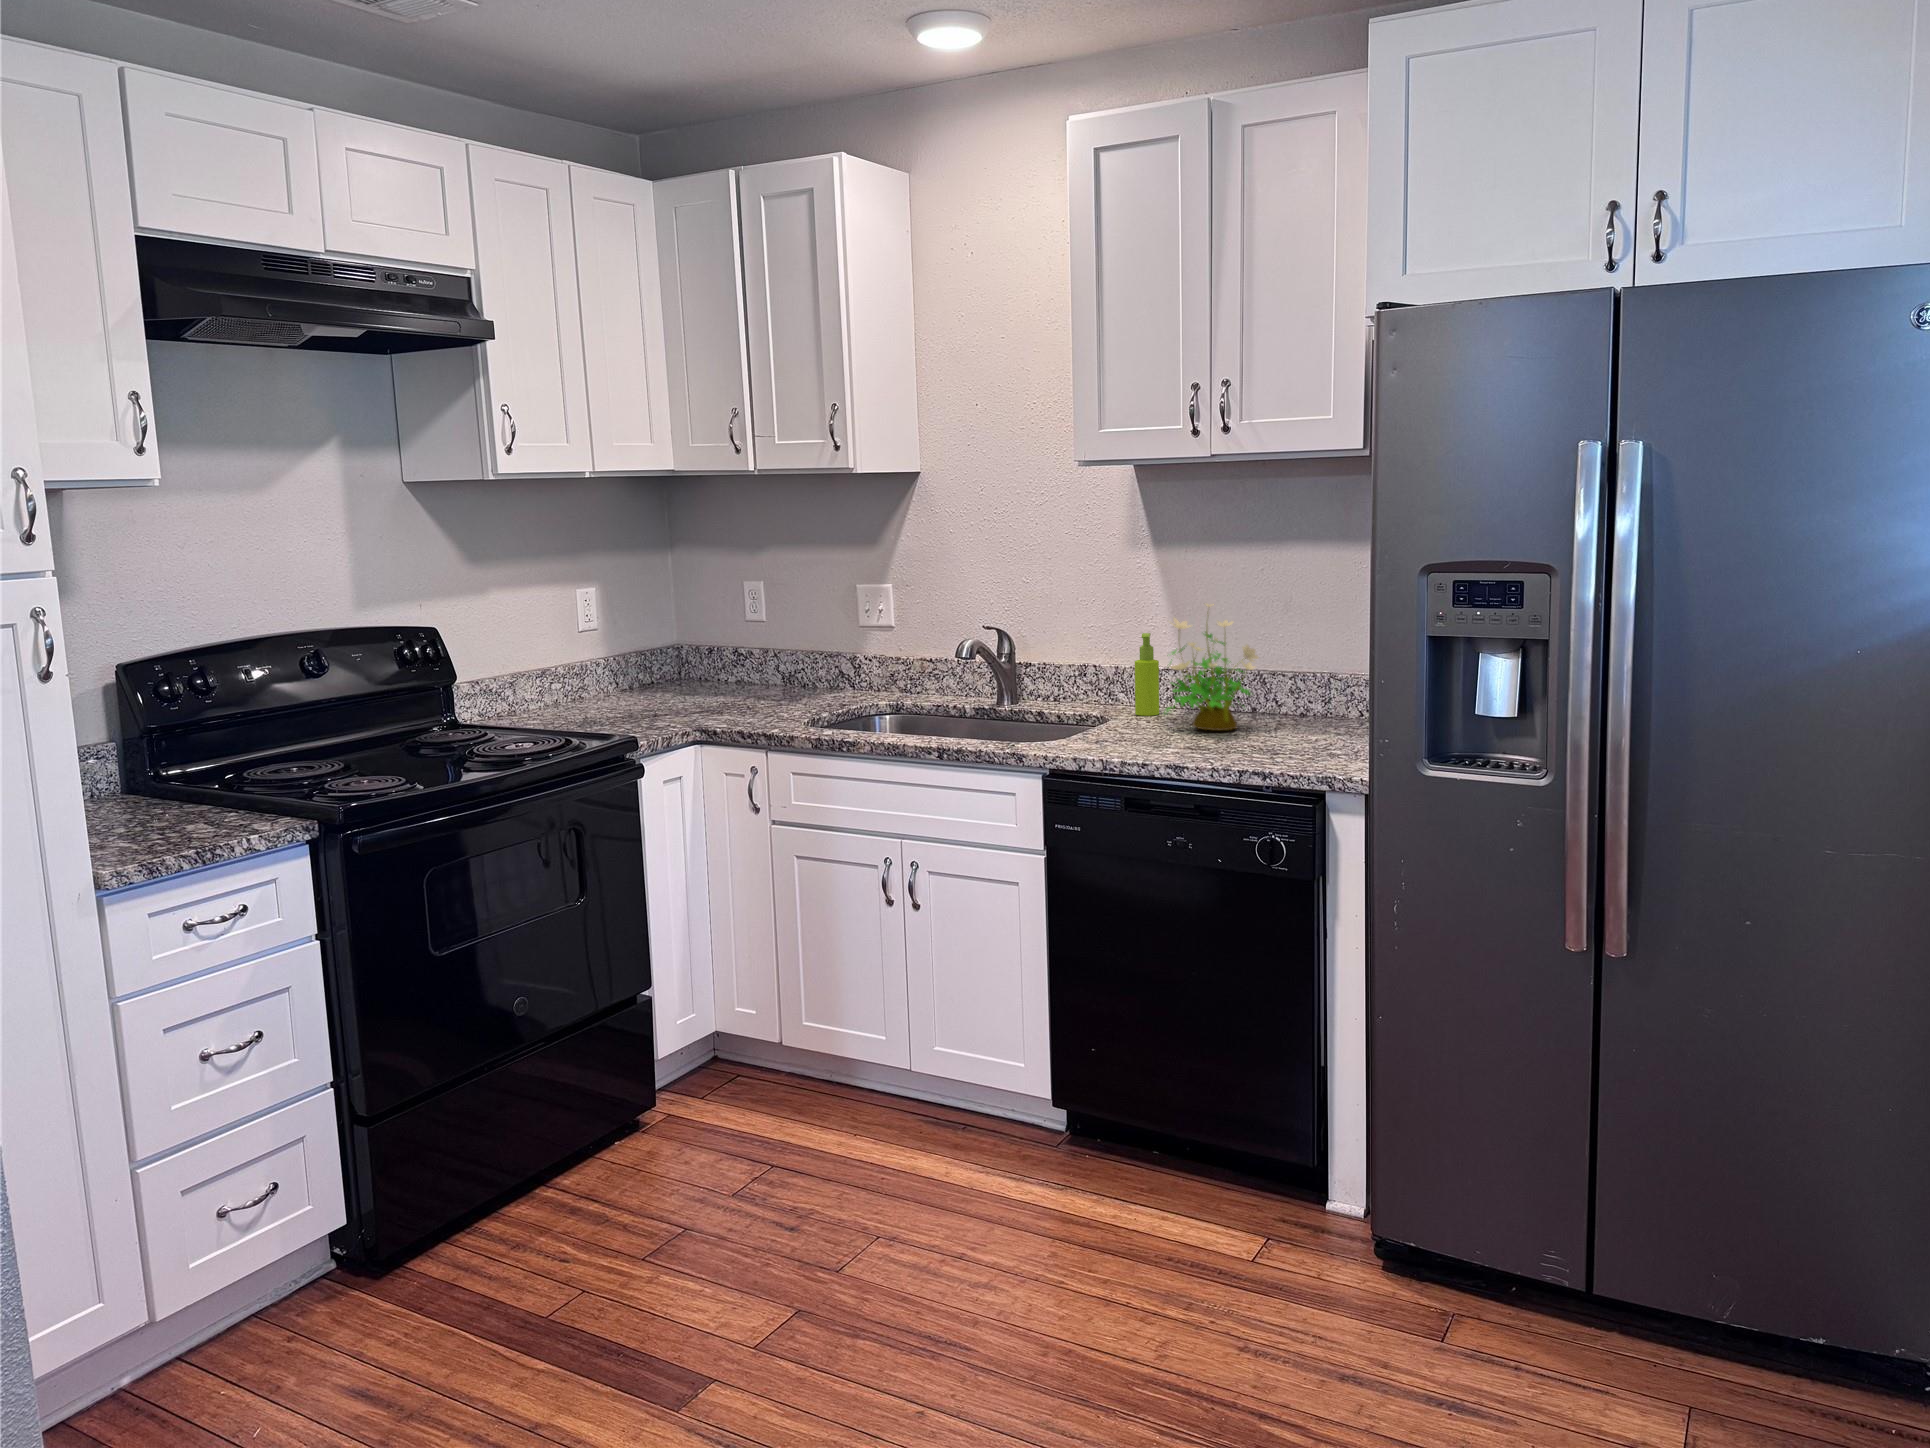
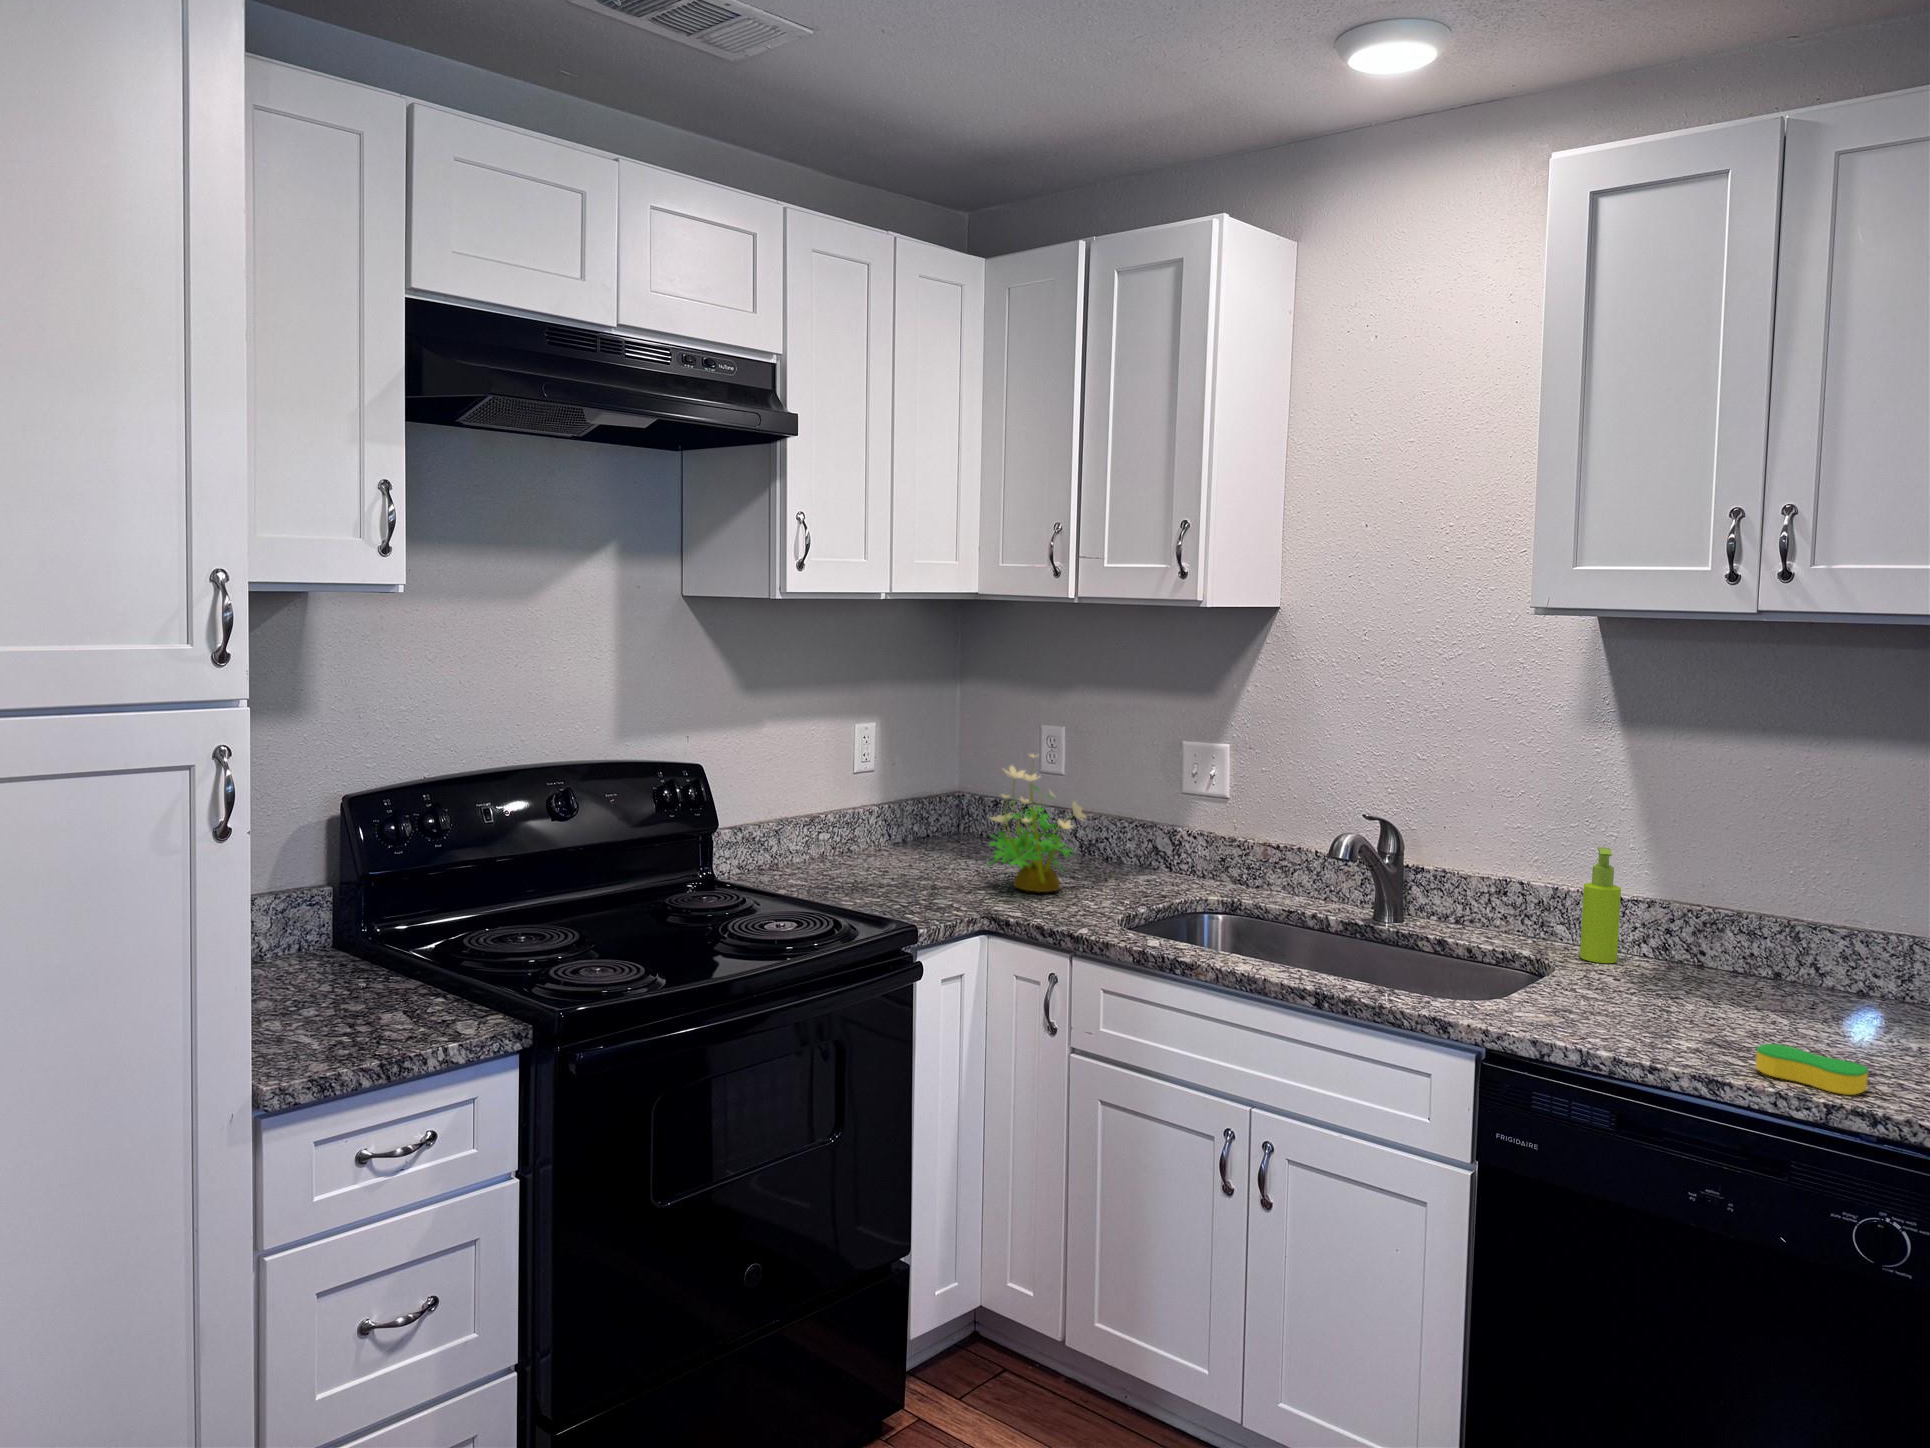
potted plant: present [1166,604,1259,730] -> present [986,754,1086,892]
sponge: none [1201,739,1261,762] -> present [1756,1044,1868,1095]

